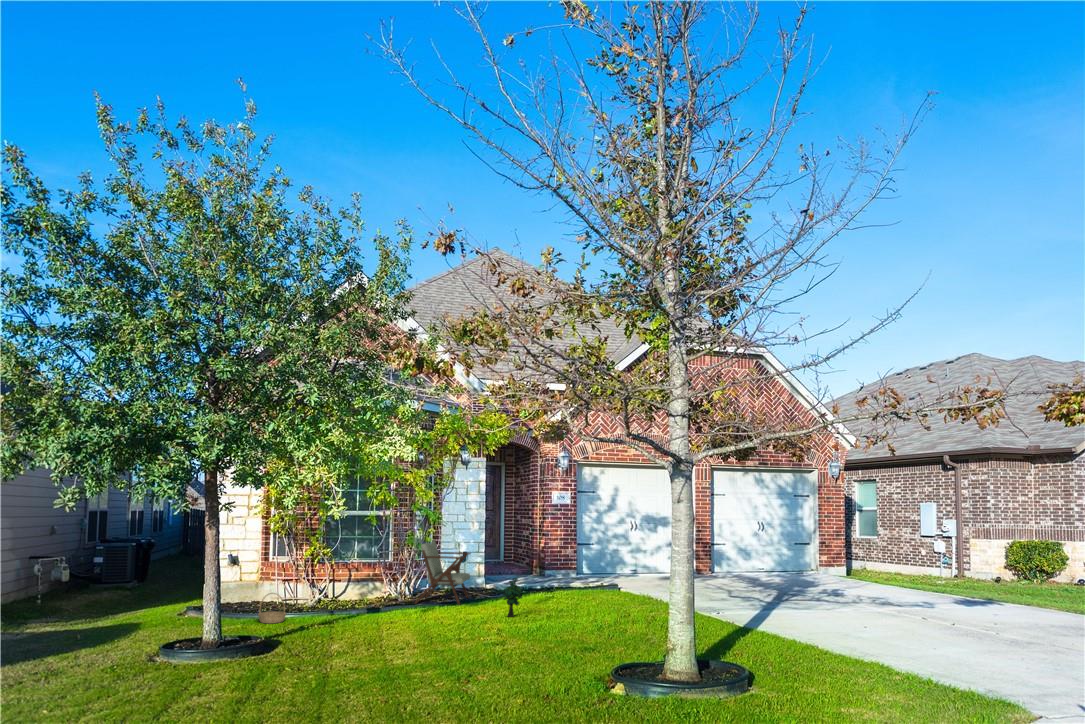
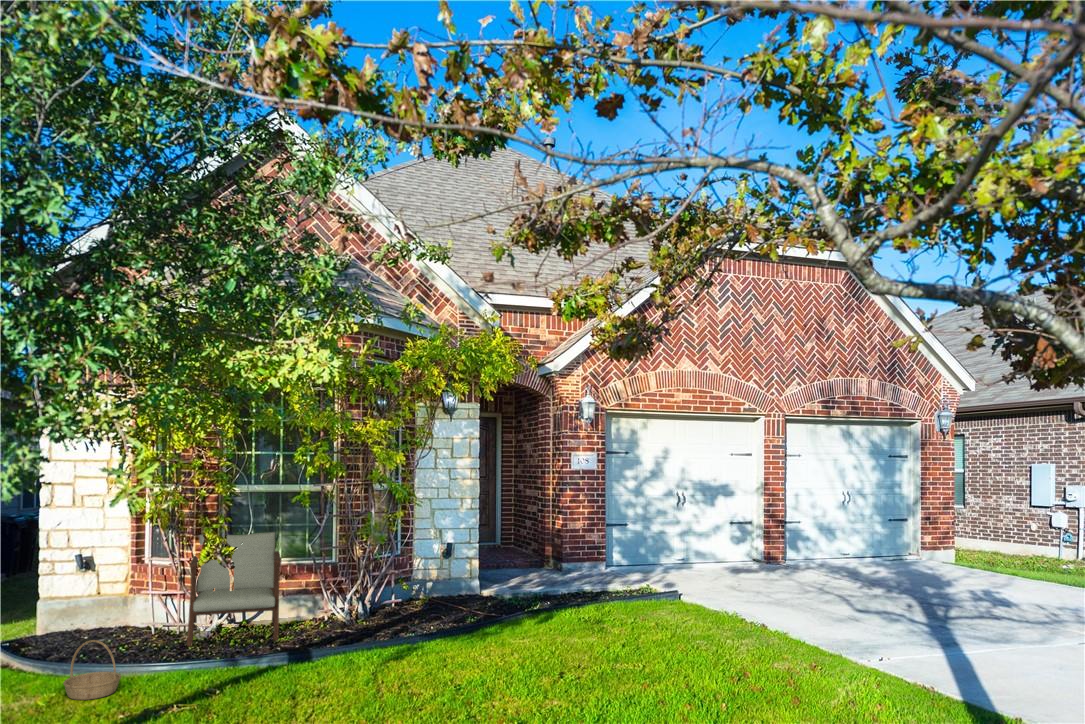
lounge chair: present [415,540,471,605] -> present [187,532,281,646]
decorative plant: present [502,578,522,617] -> none [512,599,551,669]

